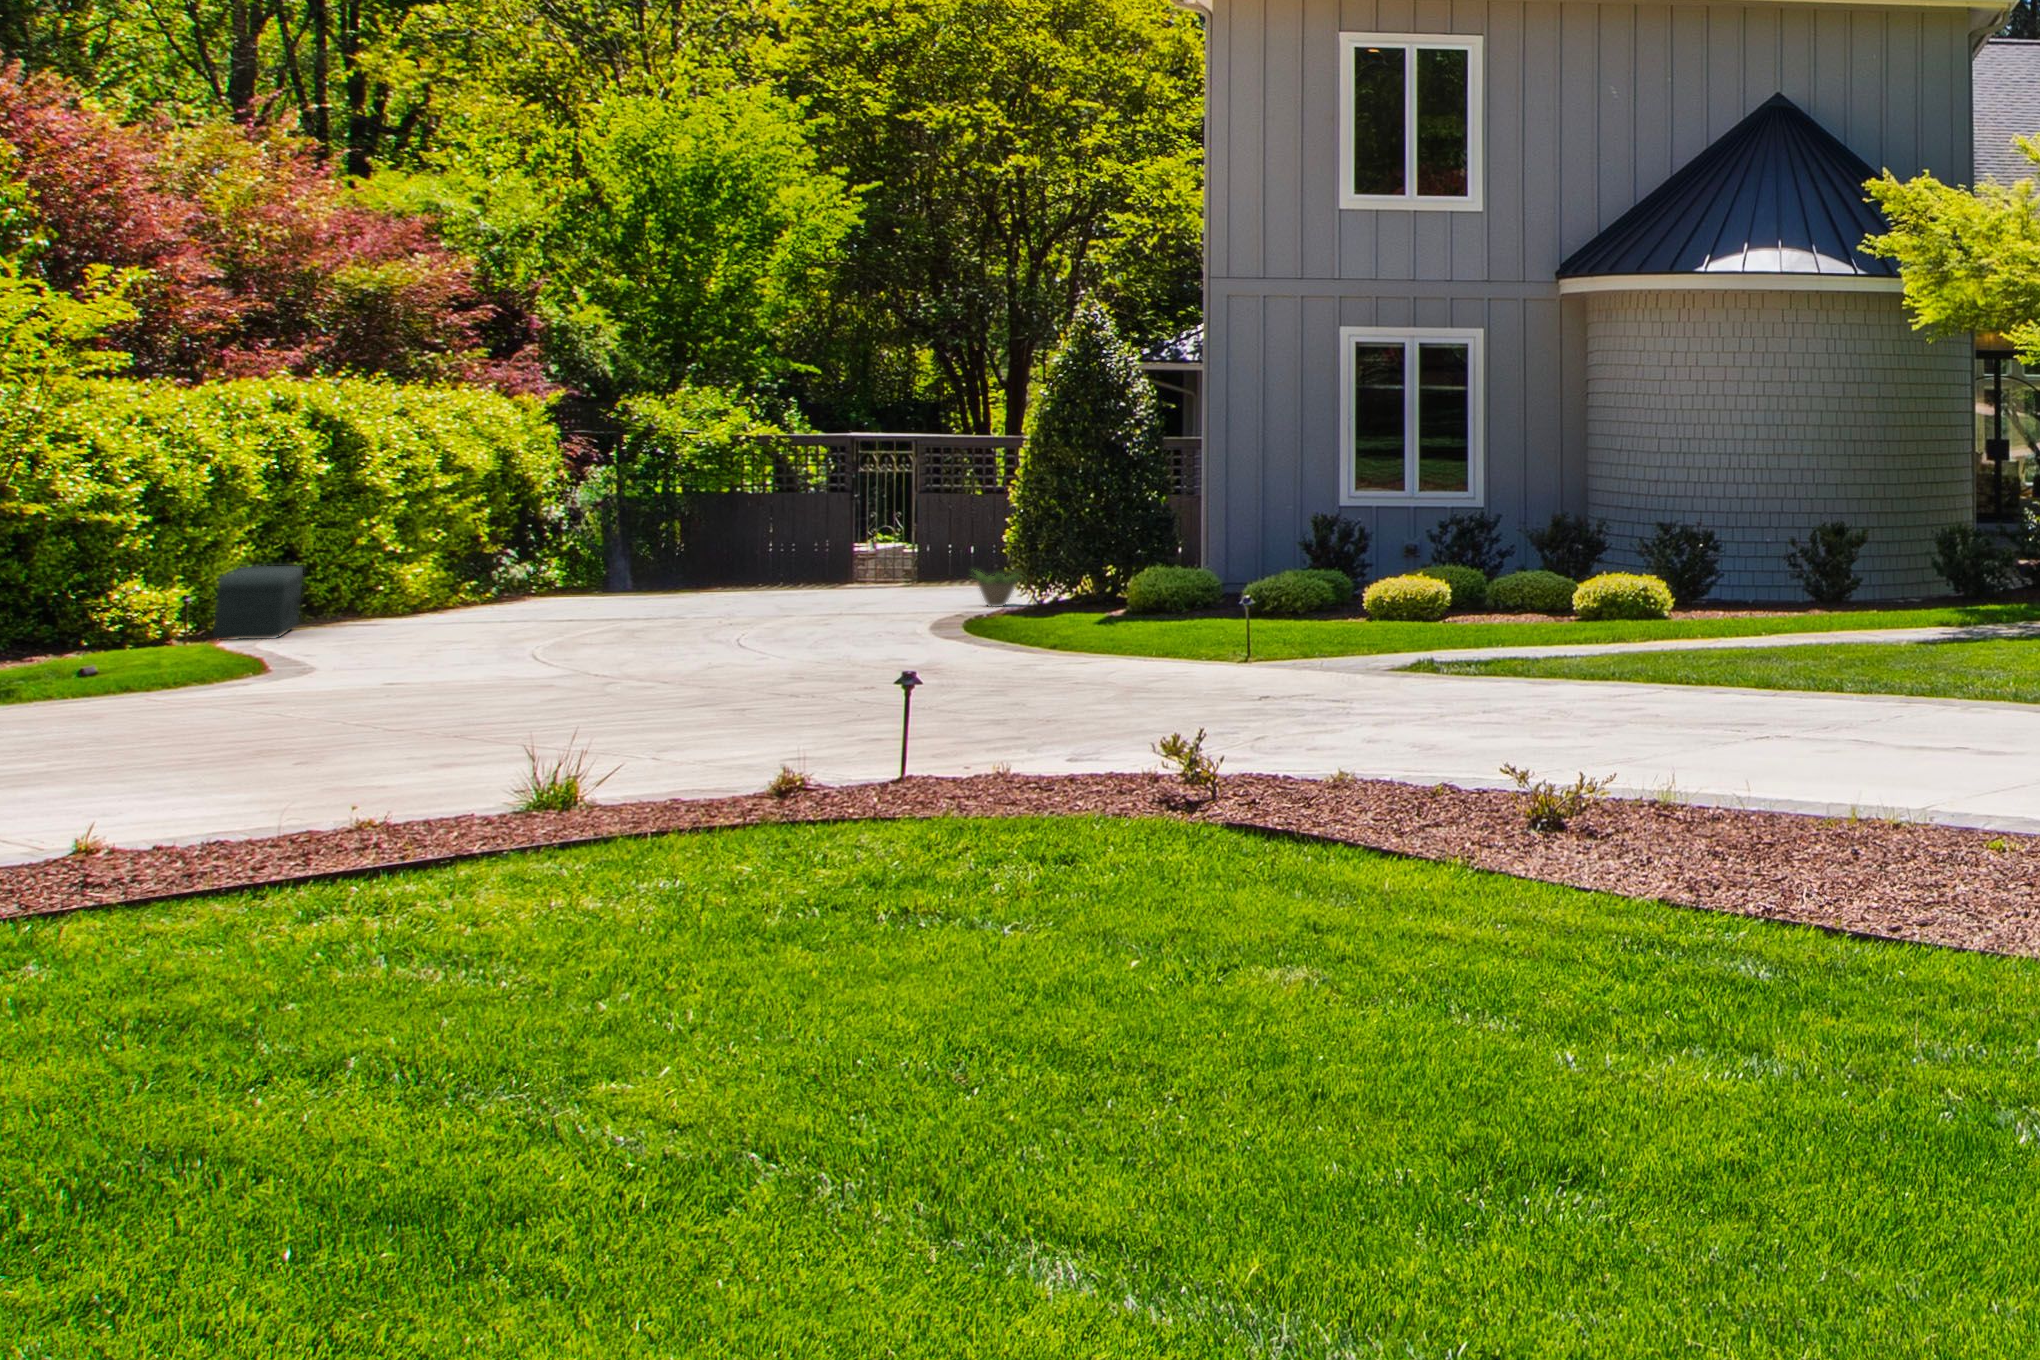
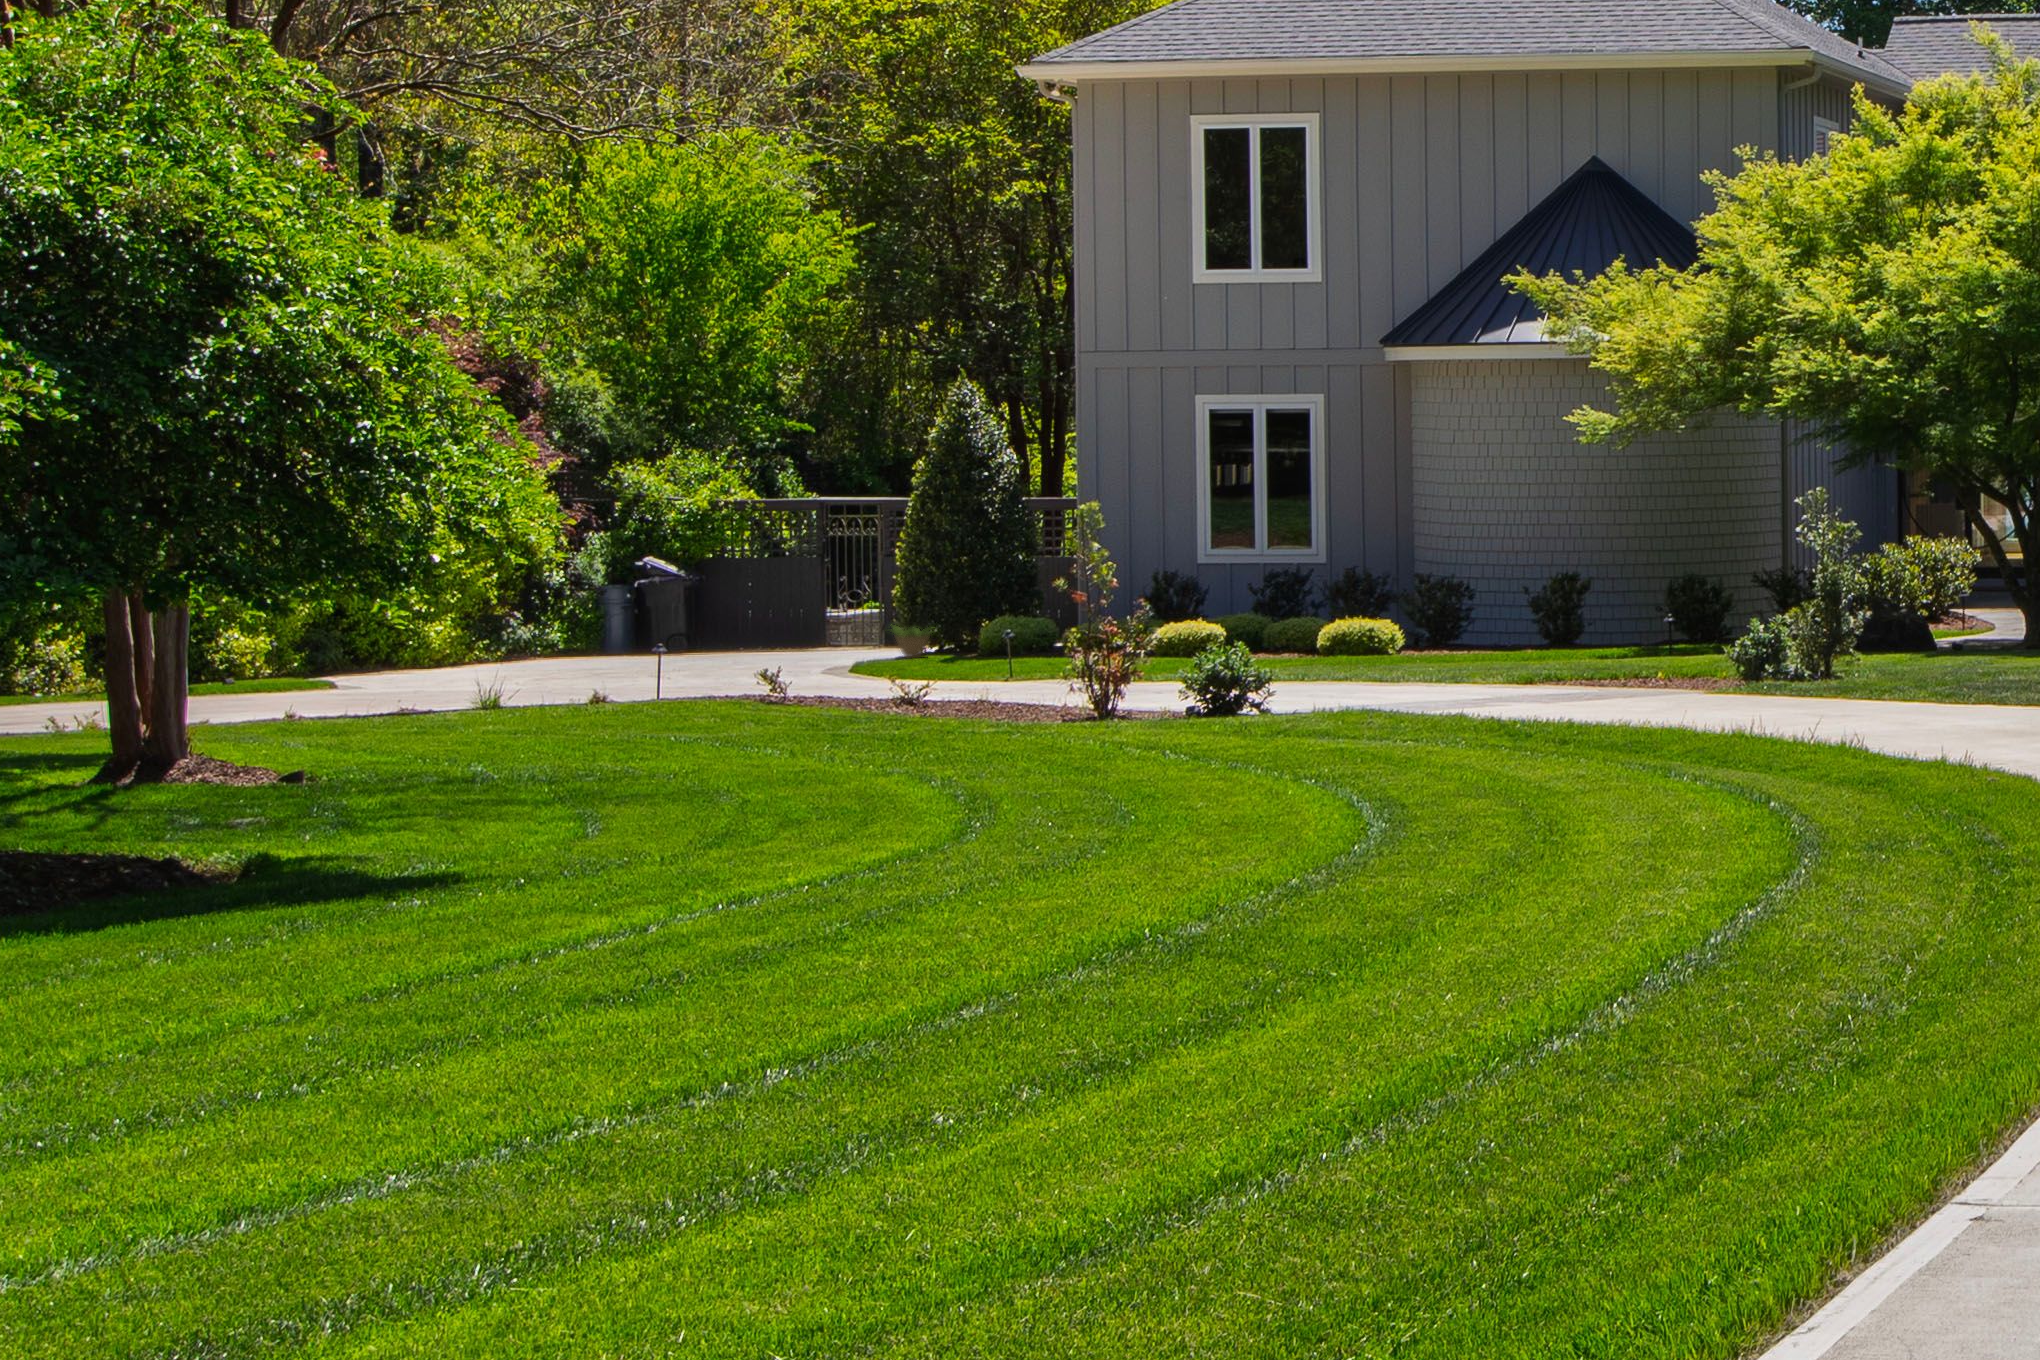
storage bench: present [213,566,303,640] -> none [286,614,346,672]

